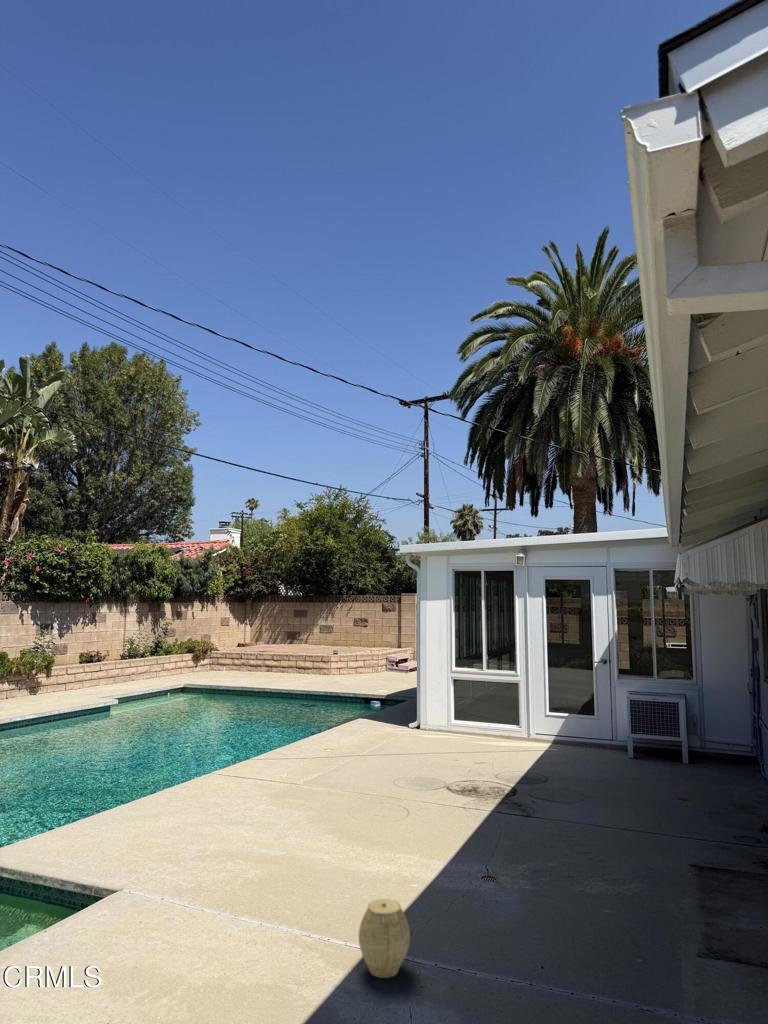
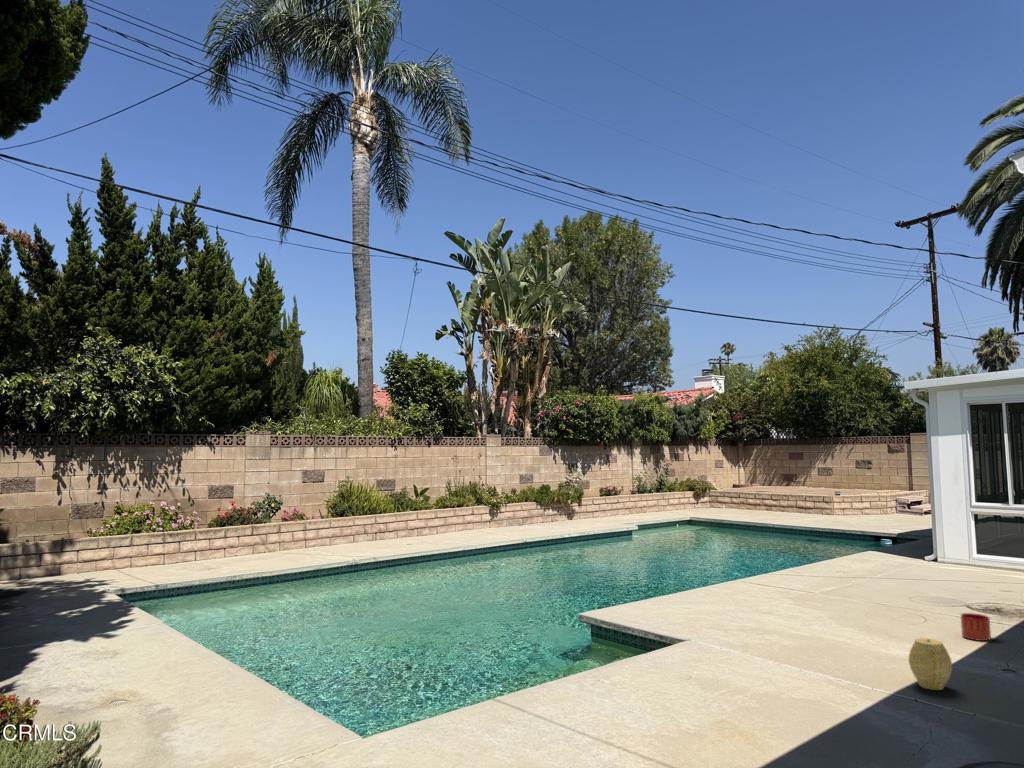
planter: none [427,822,456,858] -> present [961,613,991,641]

